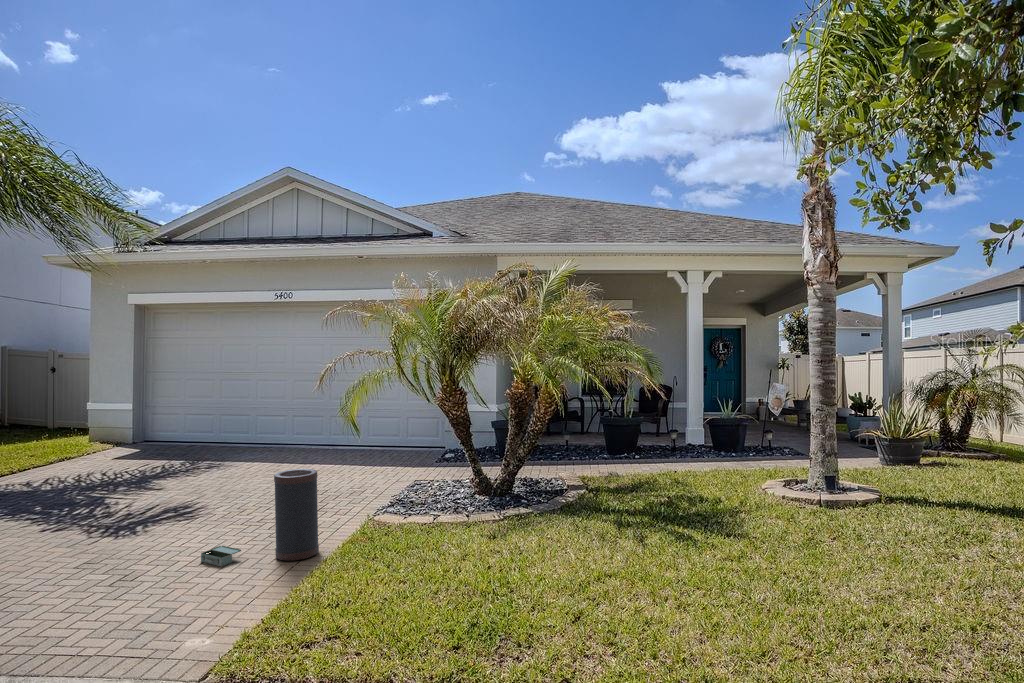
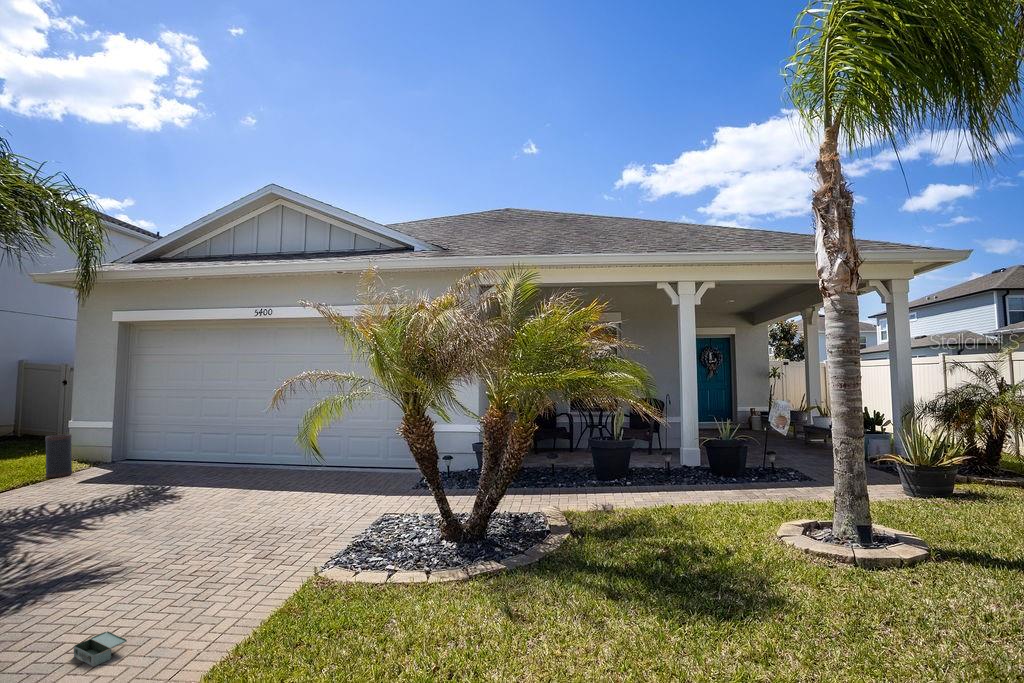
trash can: present [274,469,319,561] -> present [45,434,72,478]

